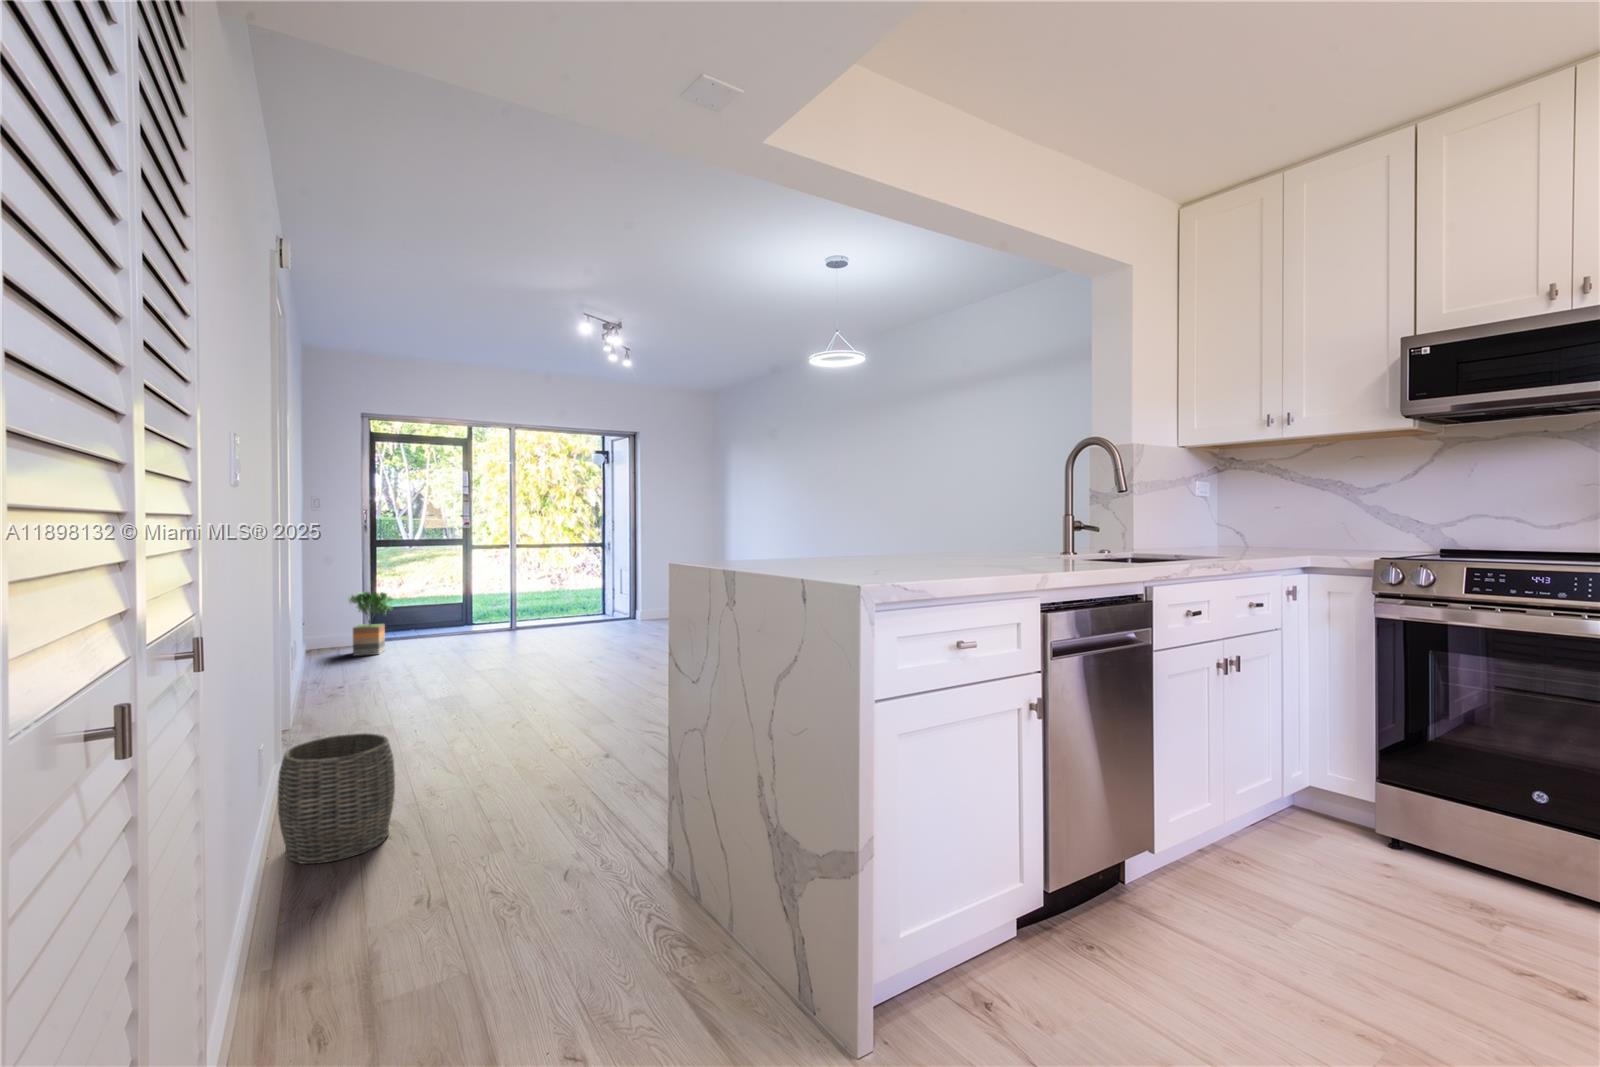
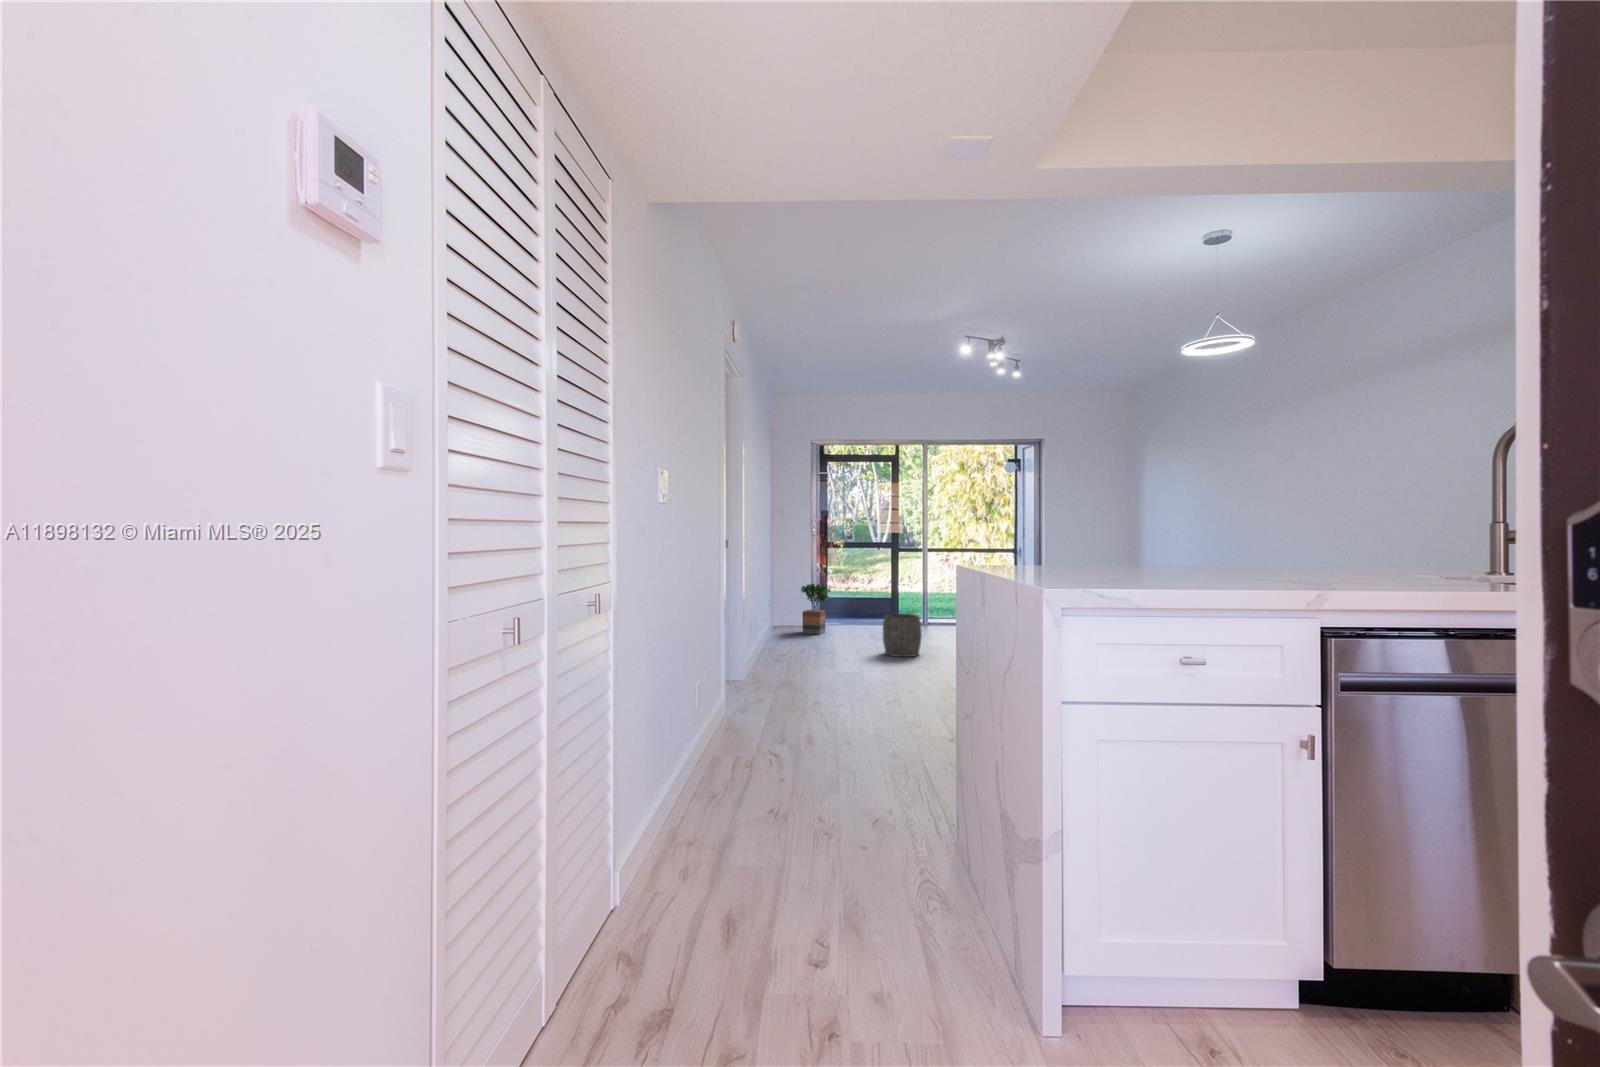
woven basket: present [278,733,395,864] -> present [883,614,922,657]

